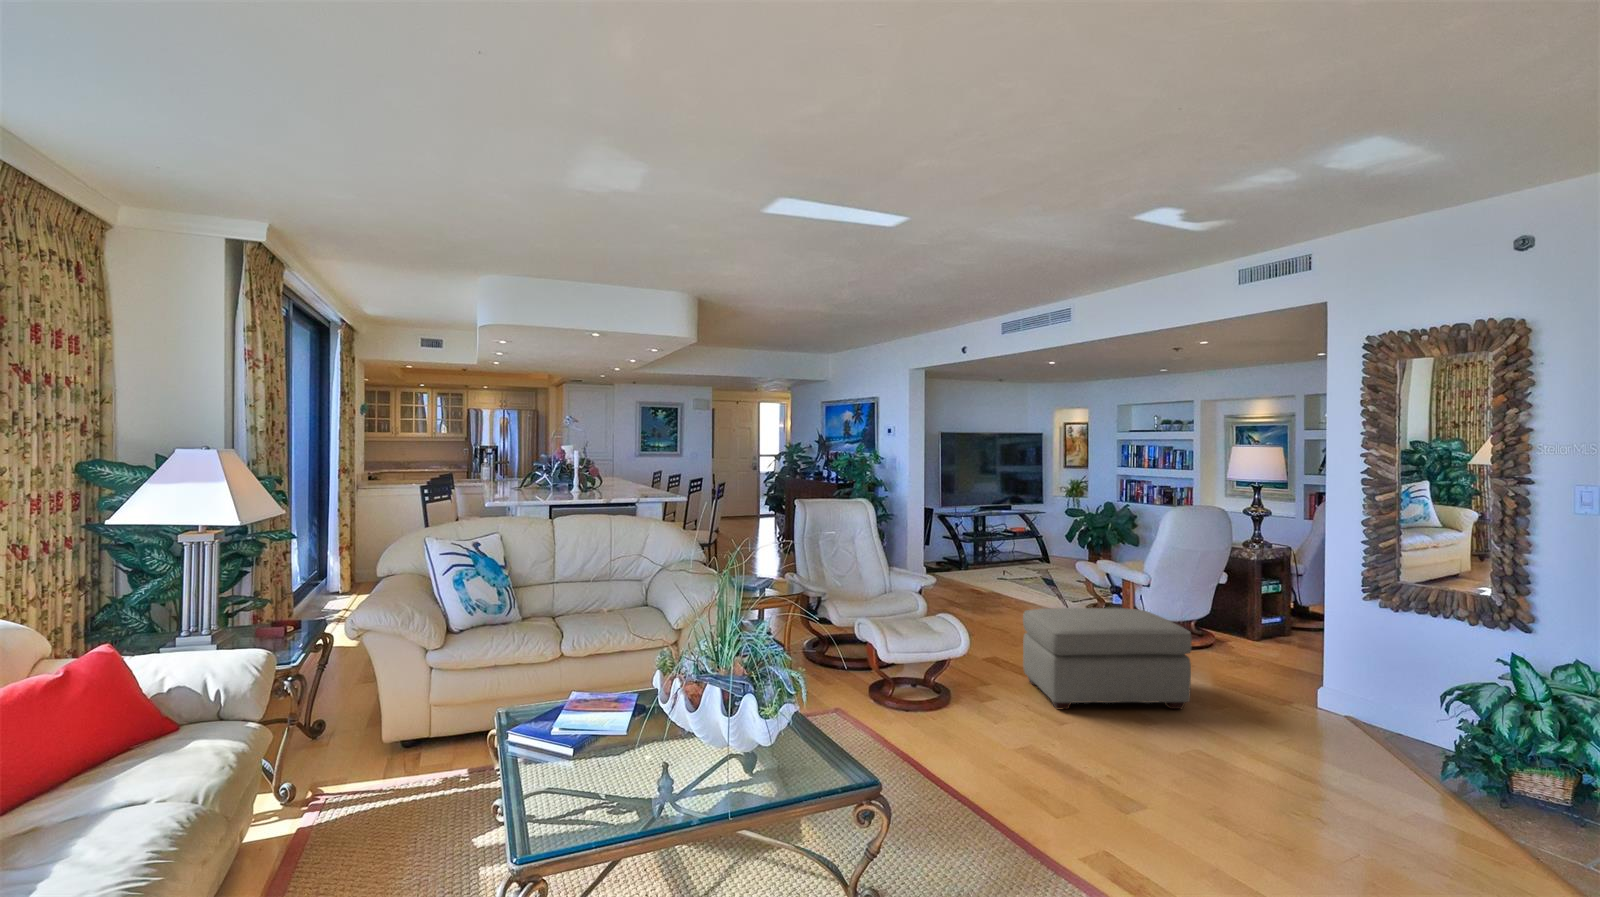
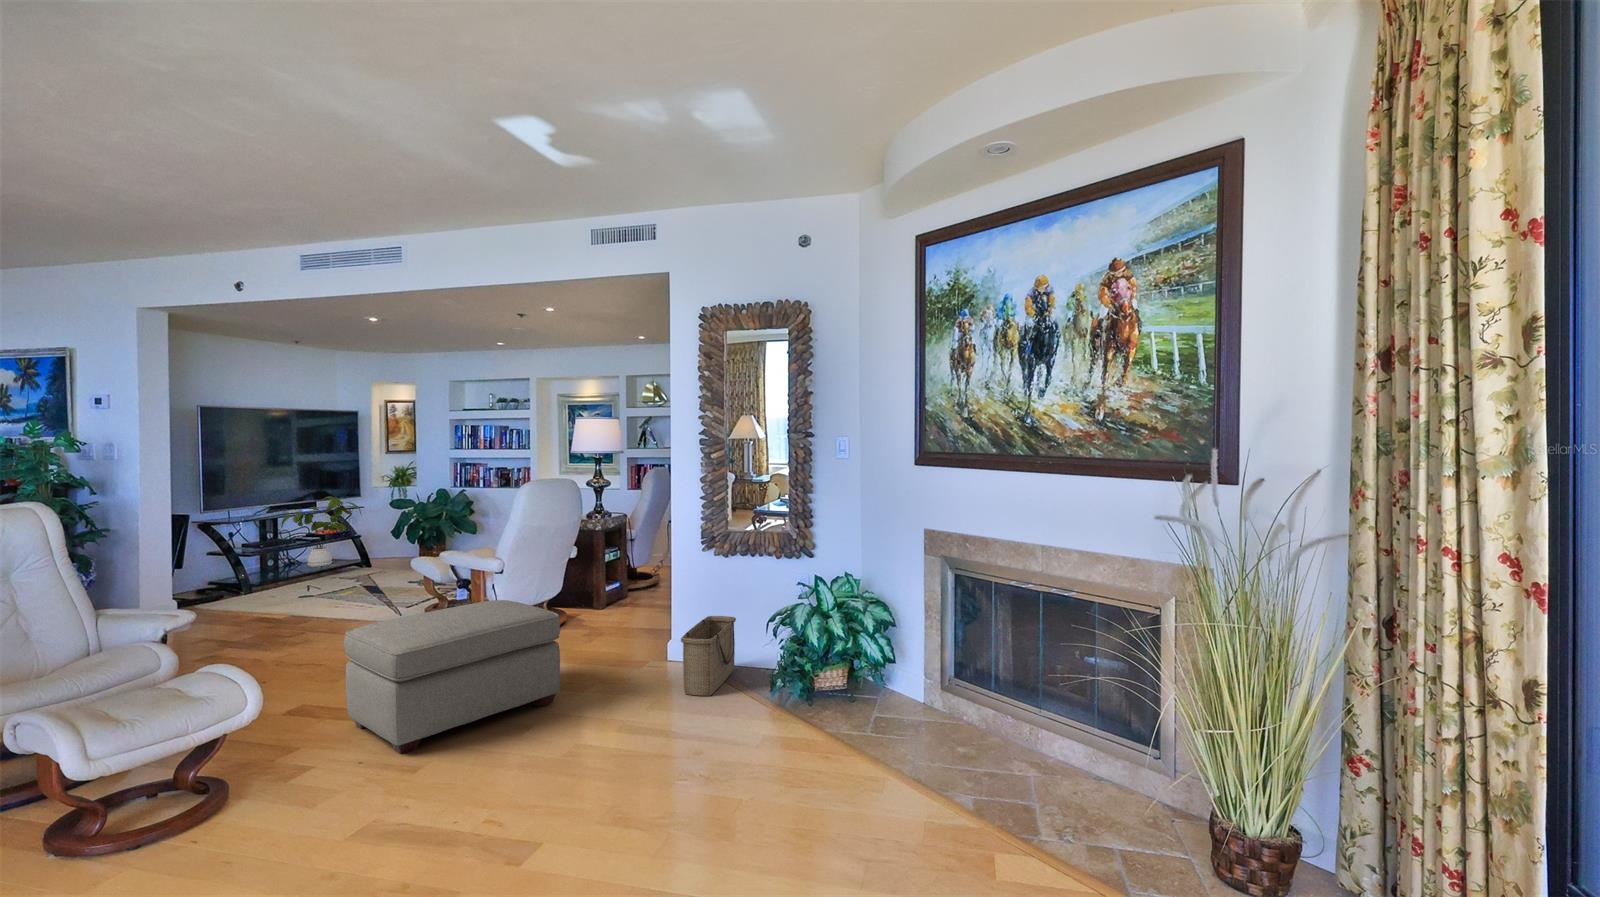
house plant: none [987,502,1044,558] -> present [281,496,361,567]
basket: none [1322,671,1404,752] -> present [681,616,736,696]

